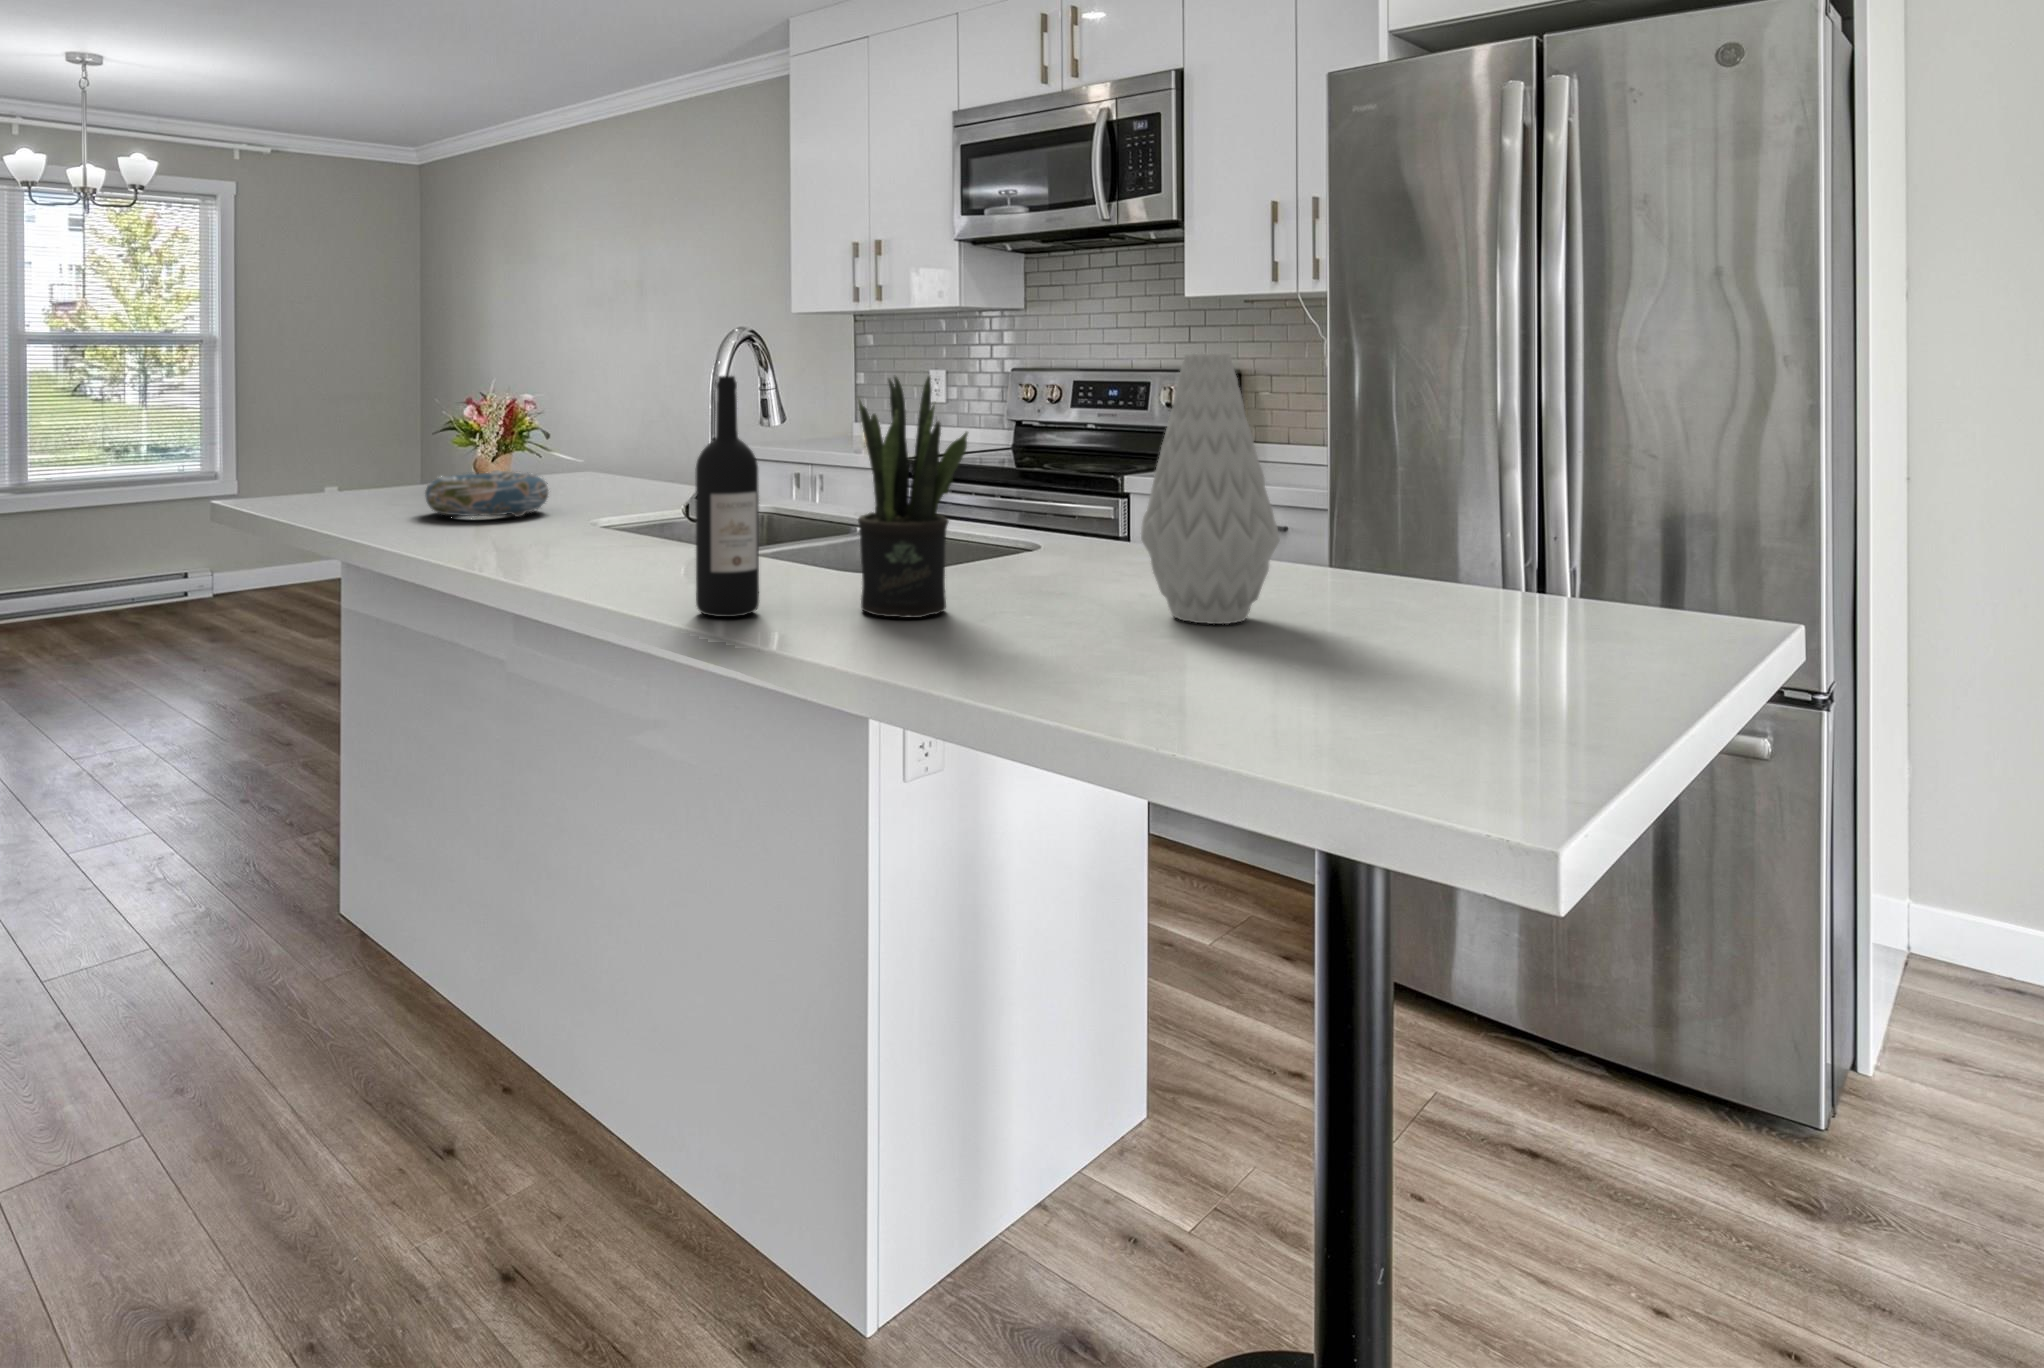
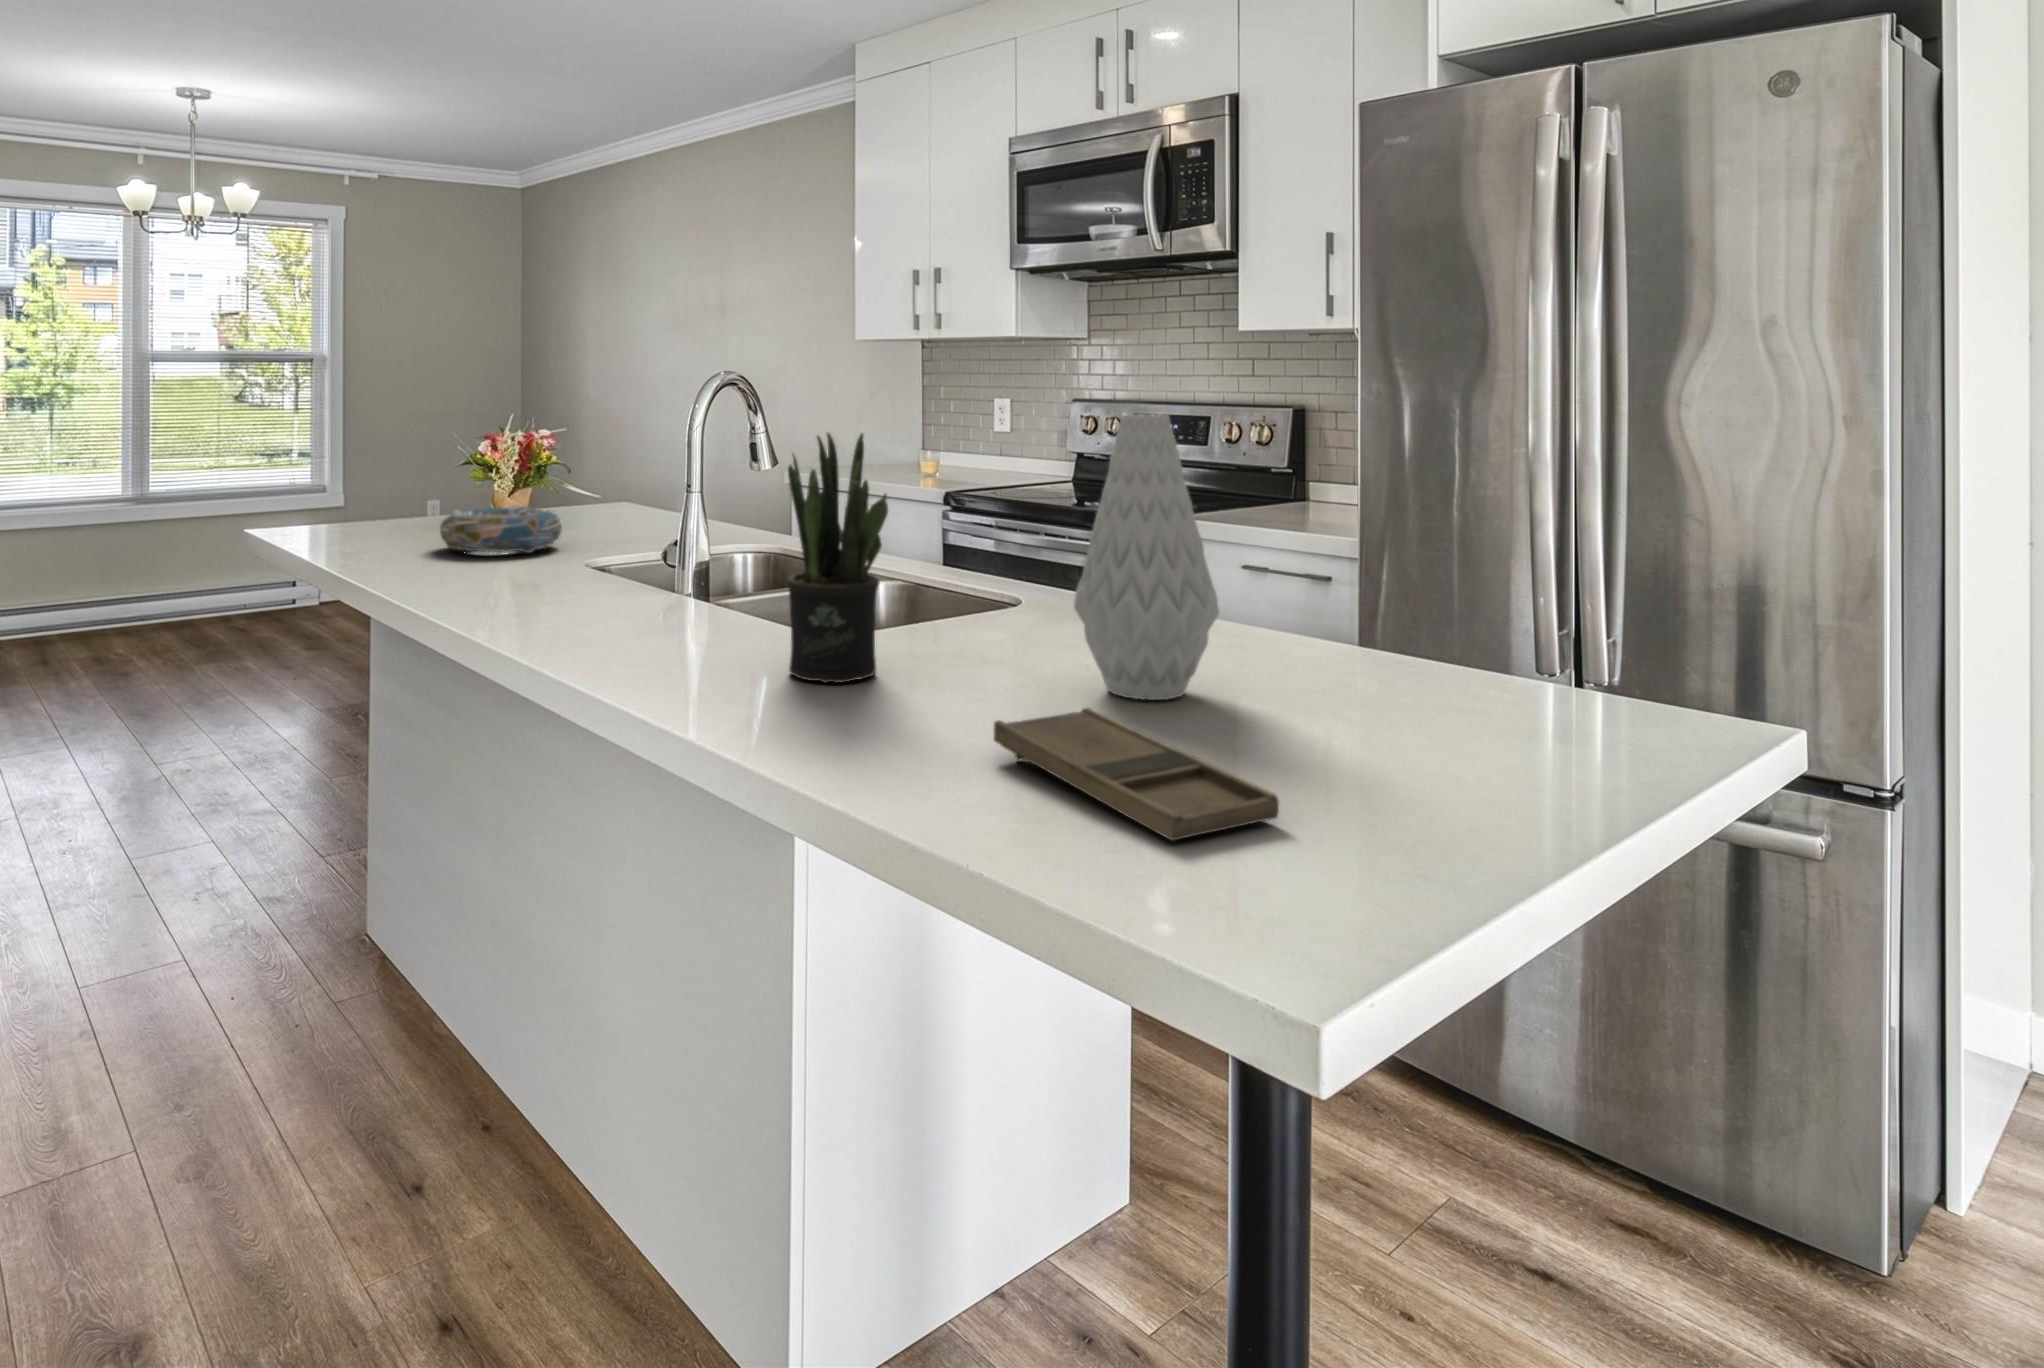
wine bottle: present [695,376,759,617] -> none [622,431,687,676]
tray: none [1110,626,1411,734] -> present [994,708,1279,841]

